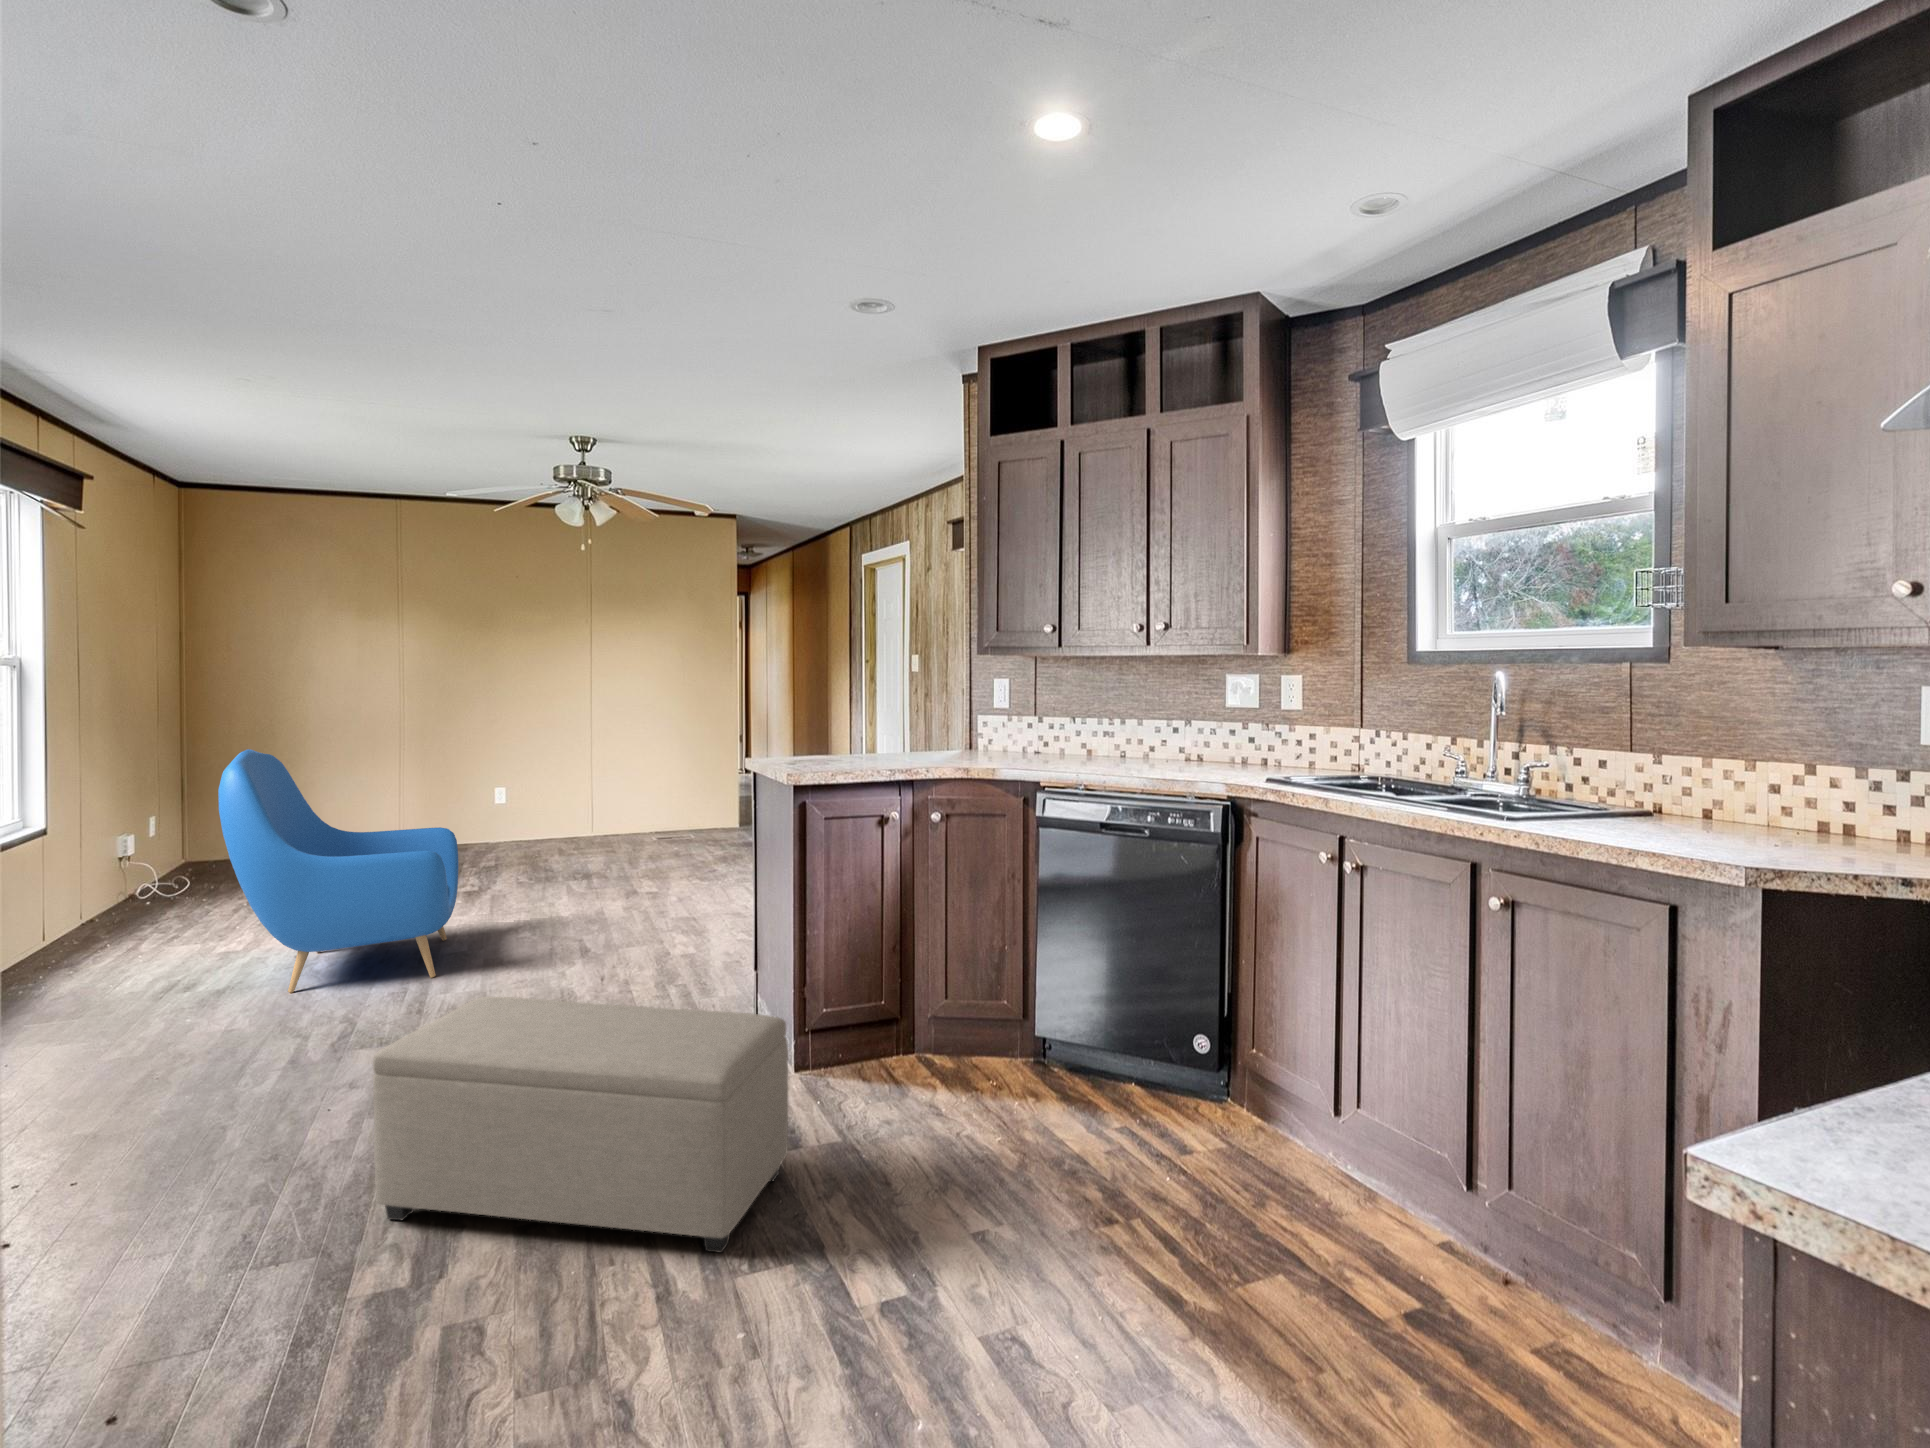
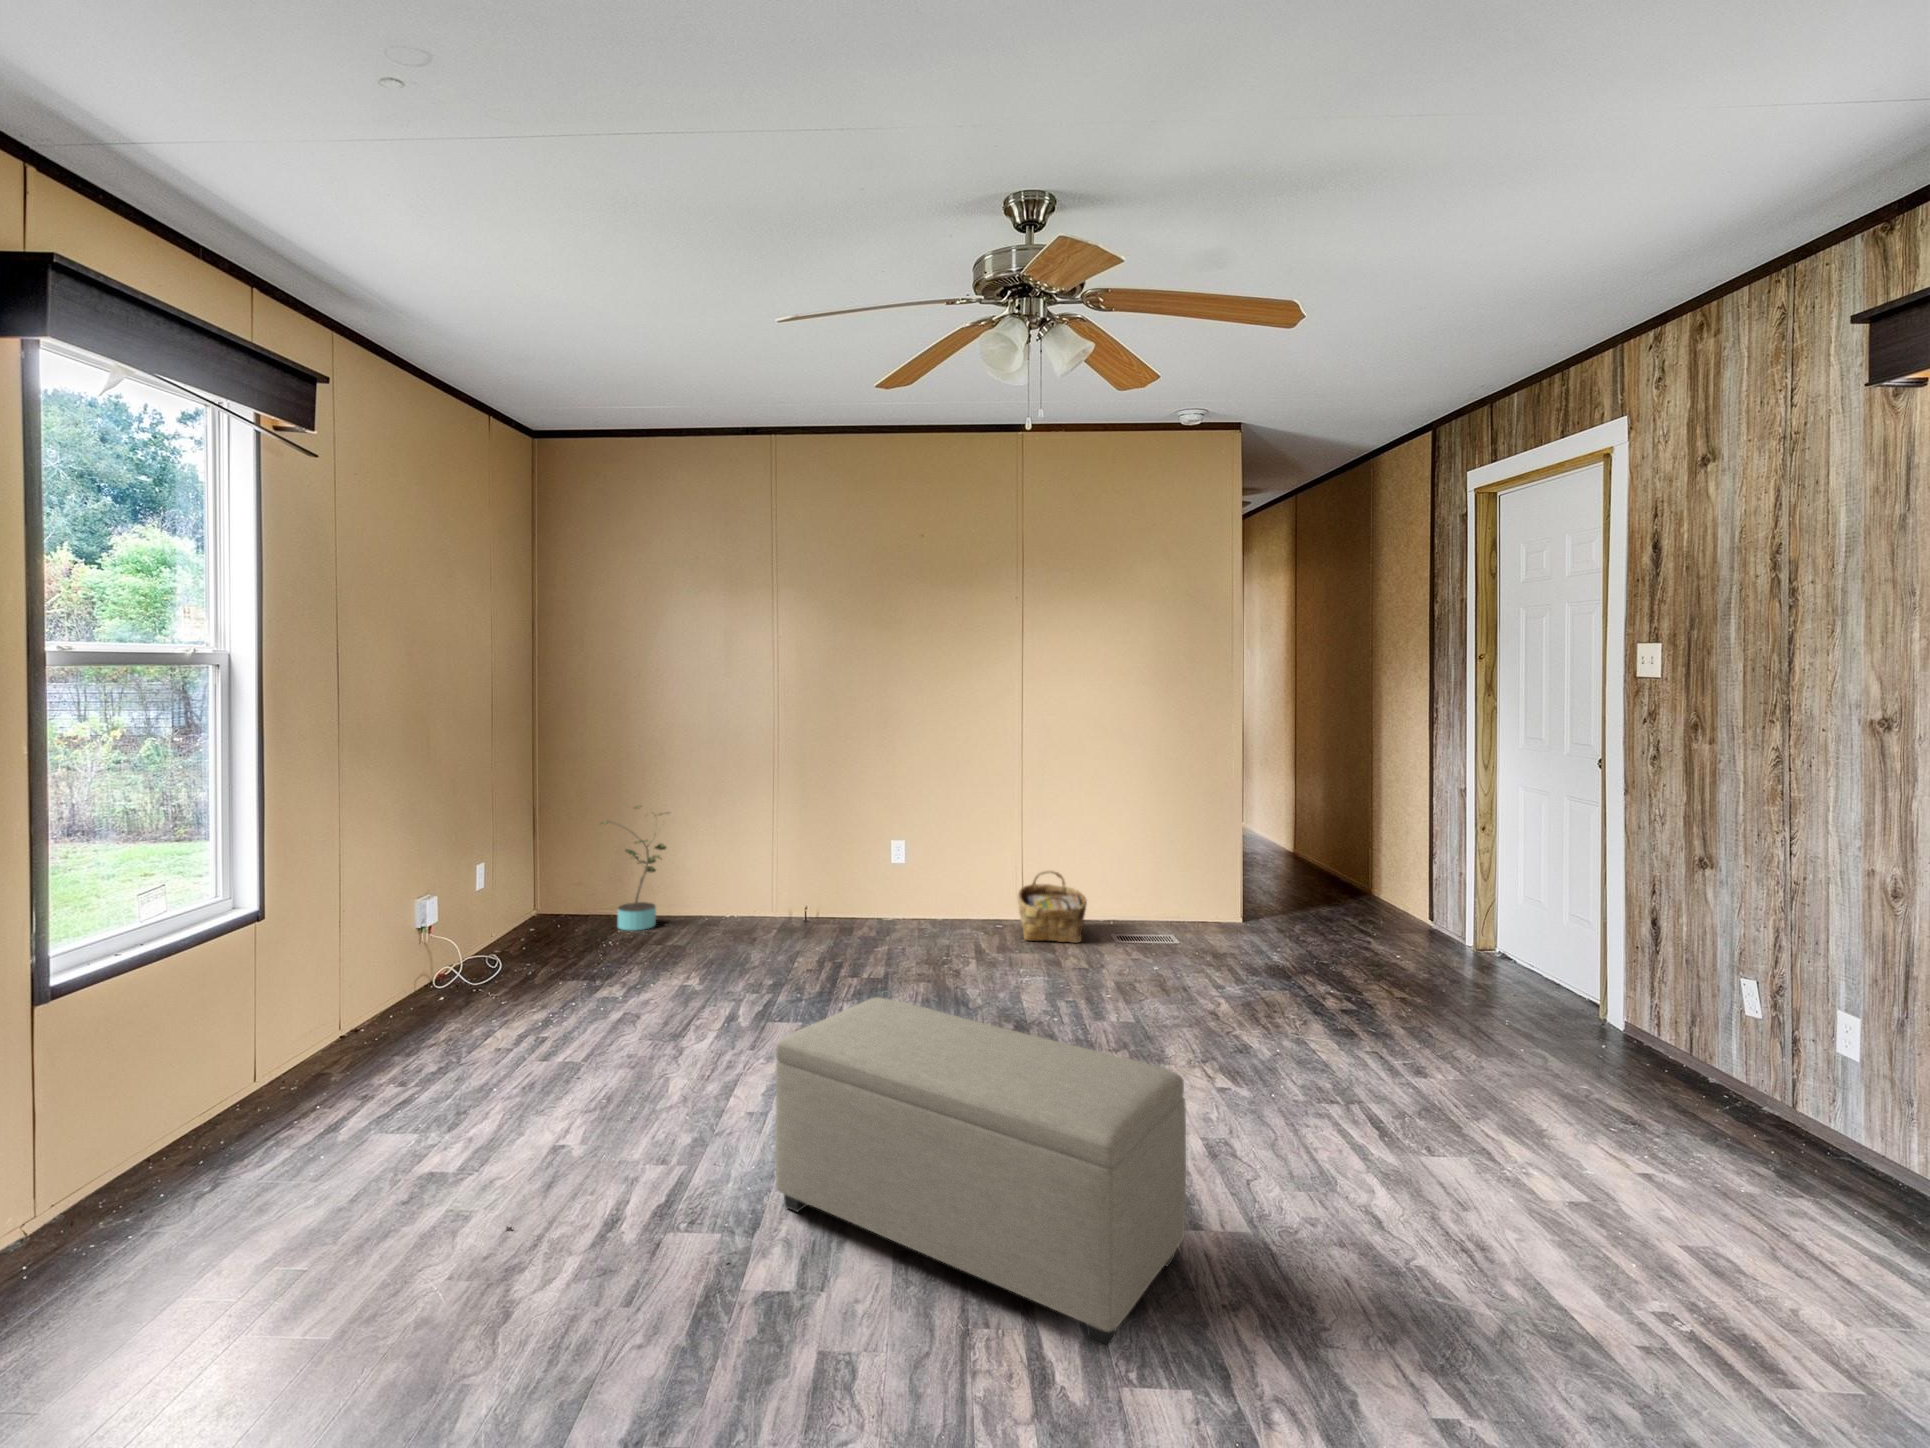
armchair: present [218,749,459,992] -> none [701,753,879,966]
potted plant: none [51,818,165,976] -> present [603,806,667,930]
woven basket: none [621,853,695,927] -> present [1018,871,1087,943]

